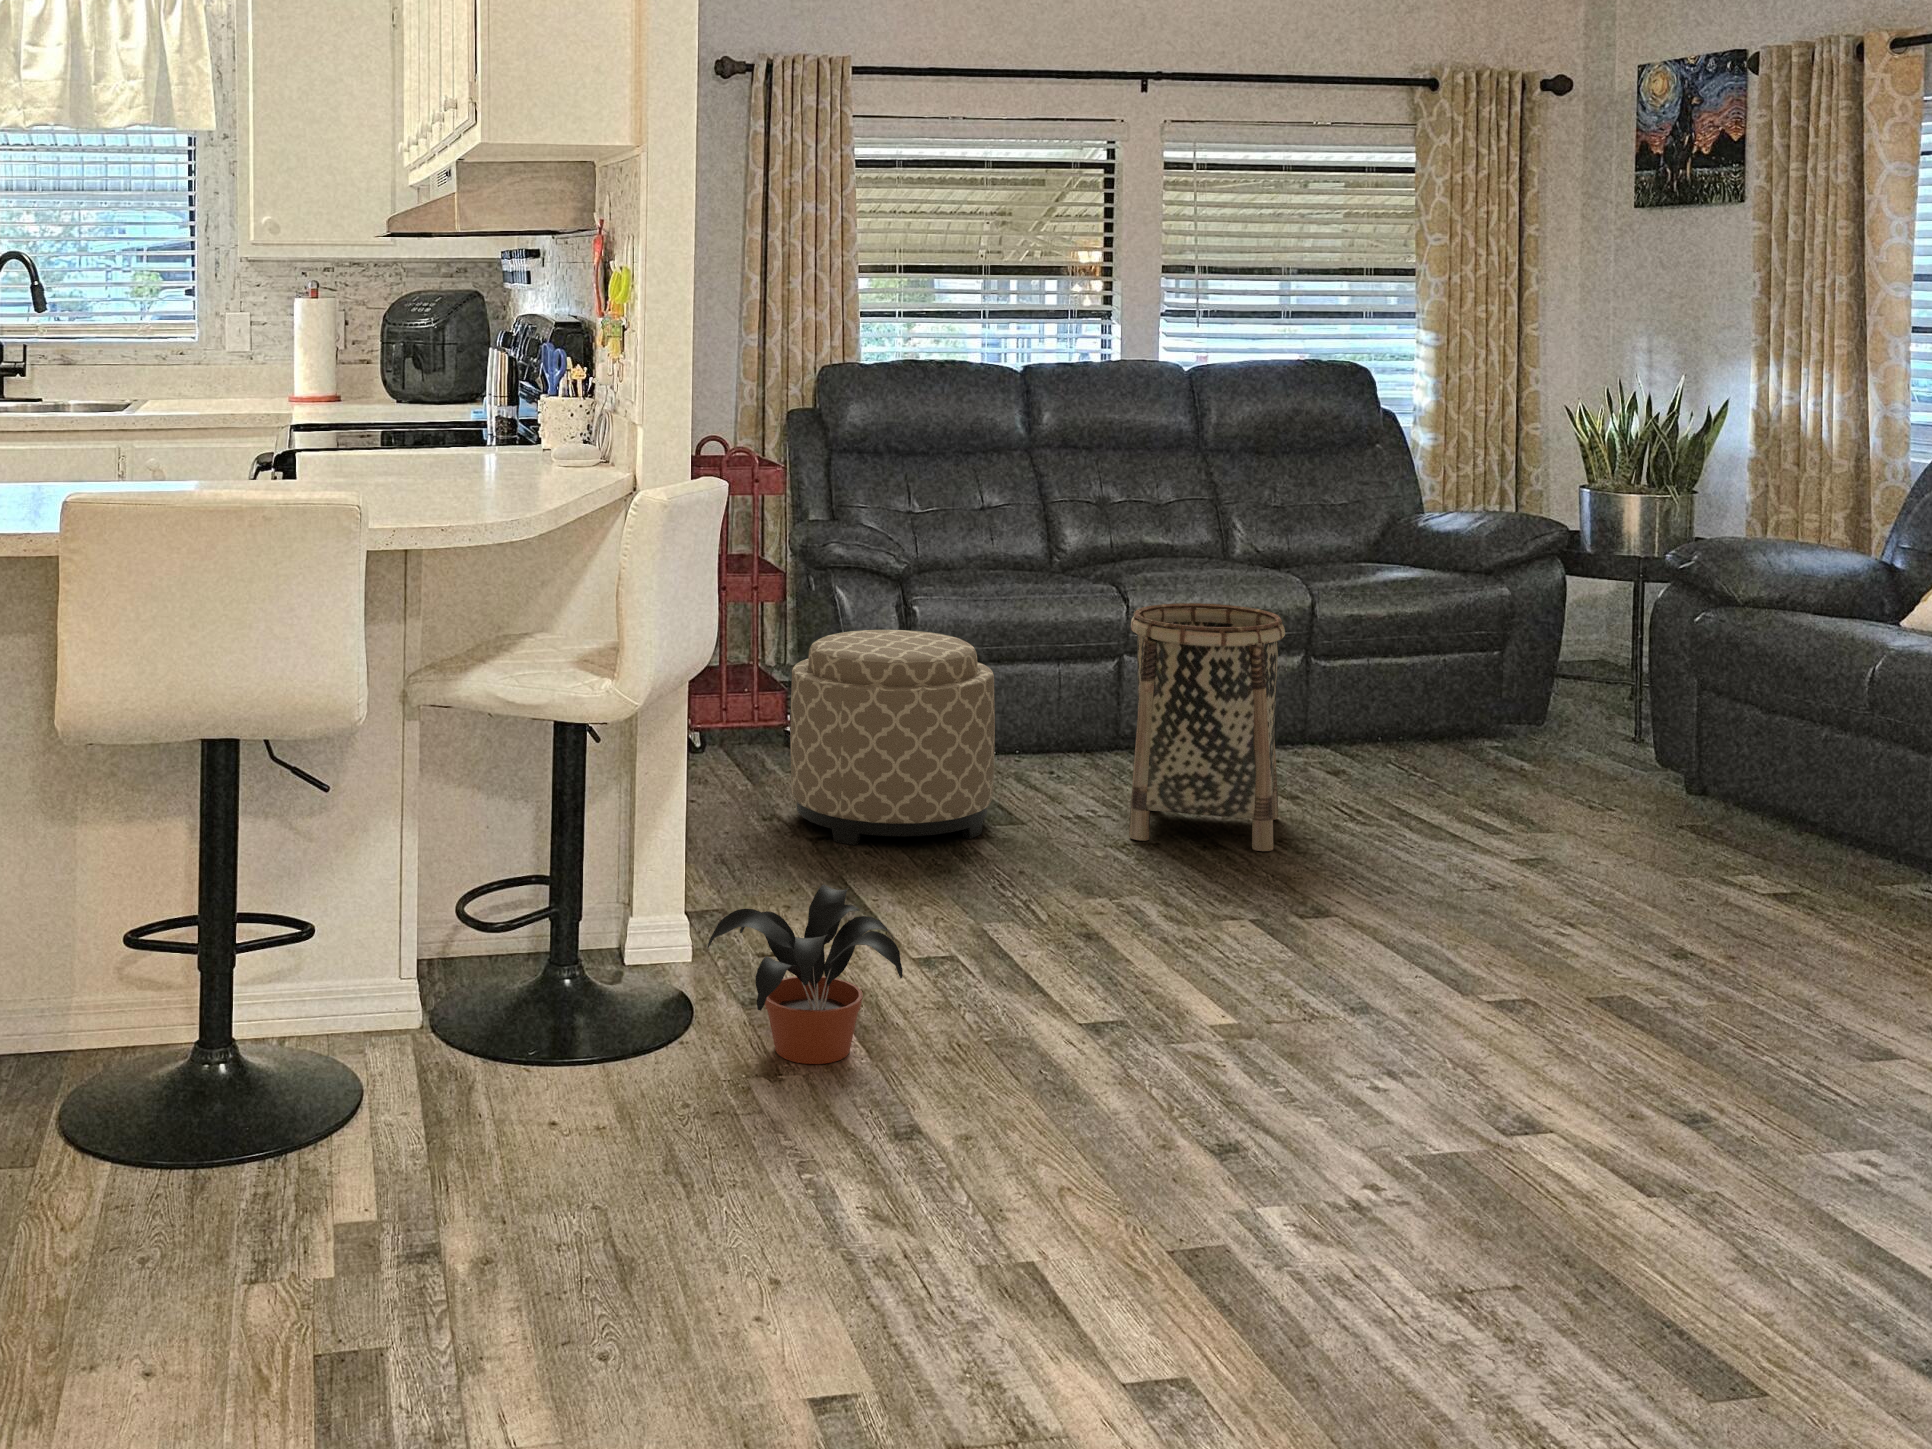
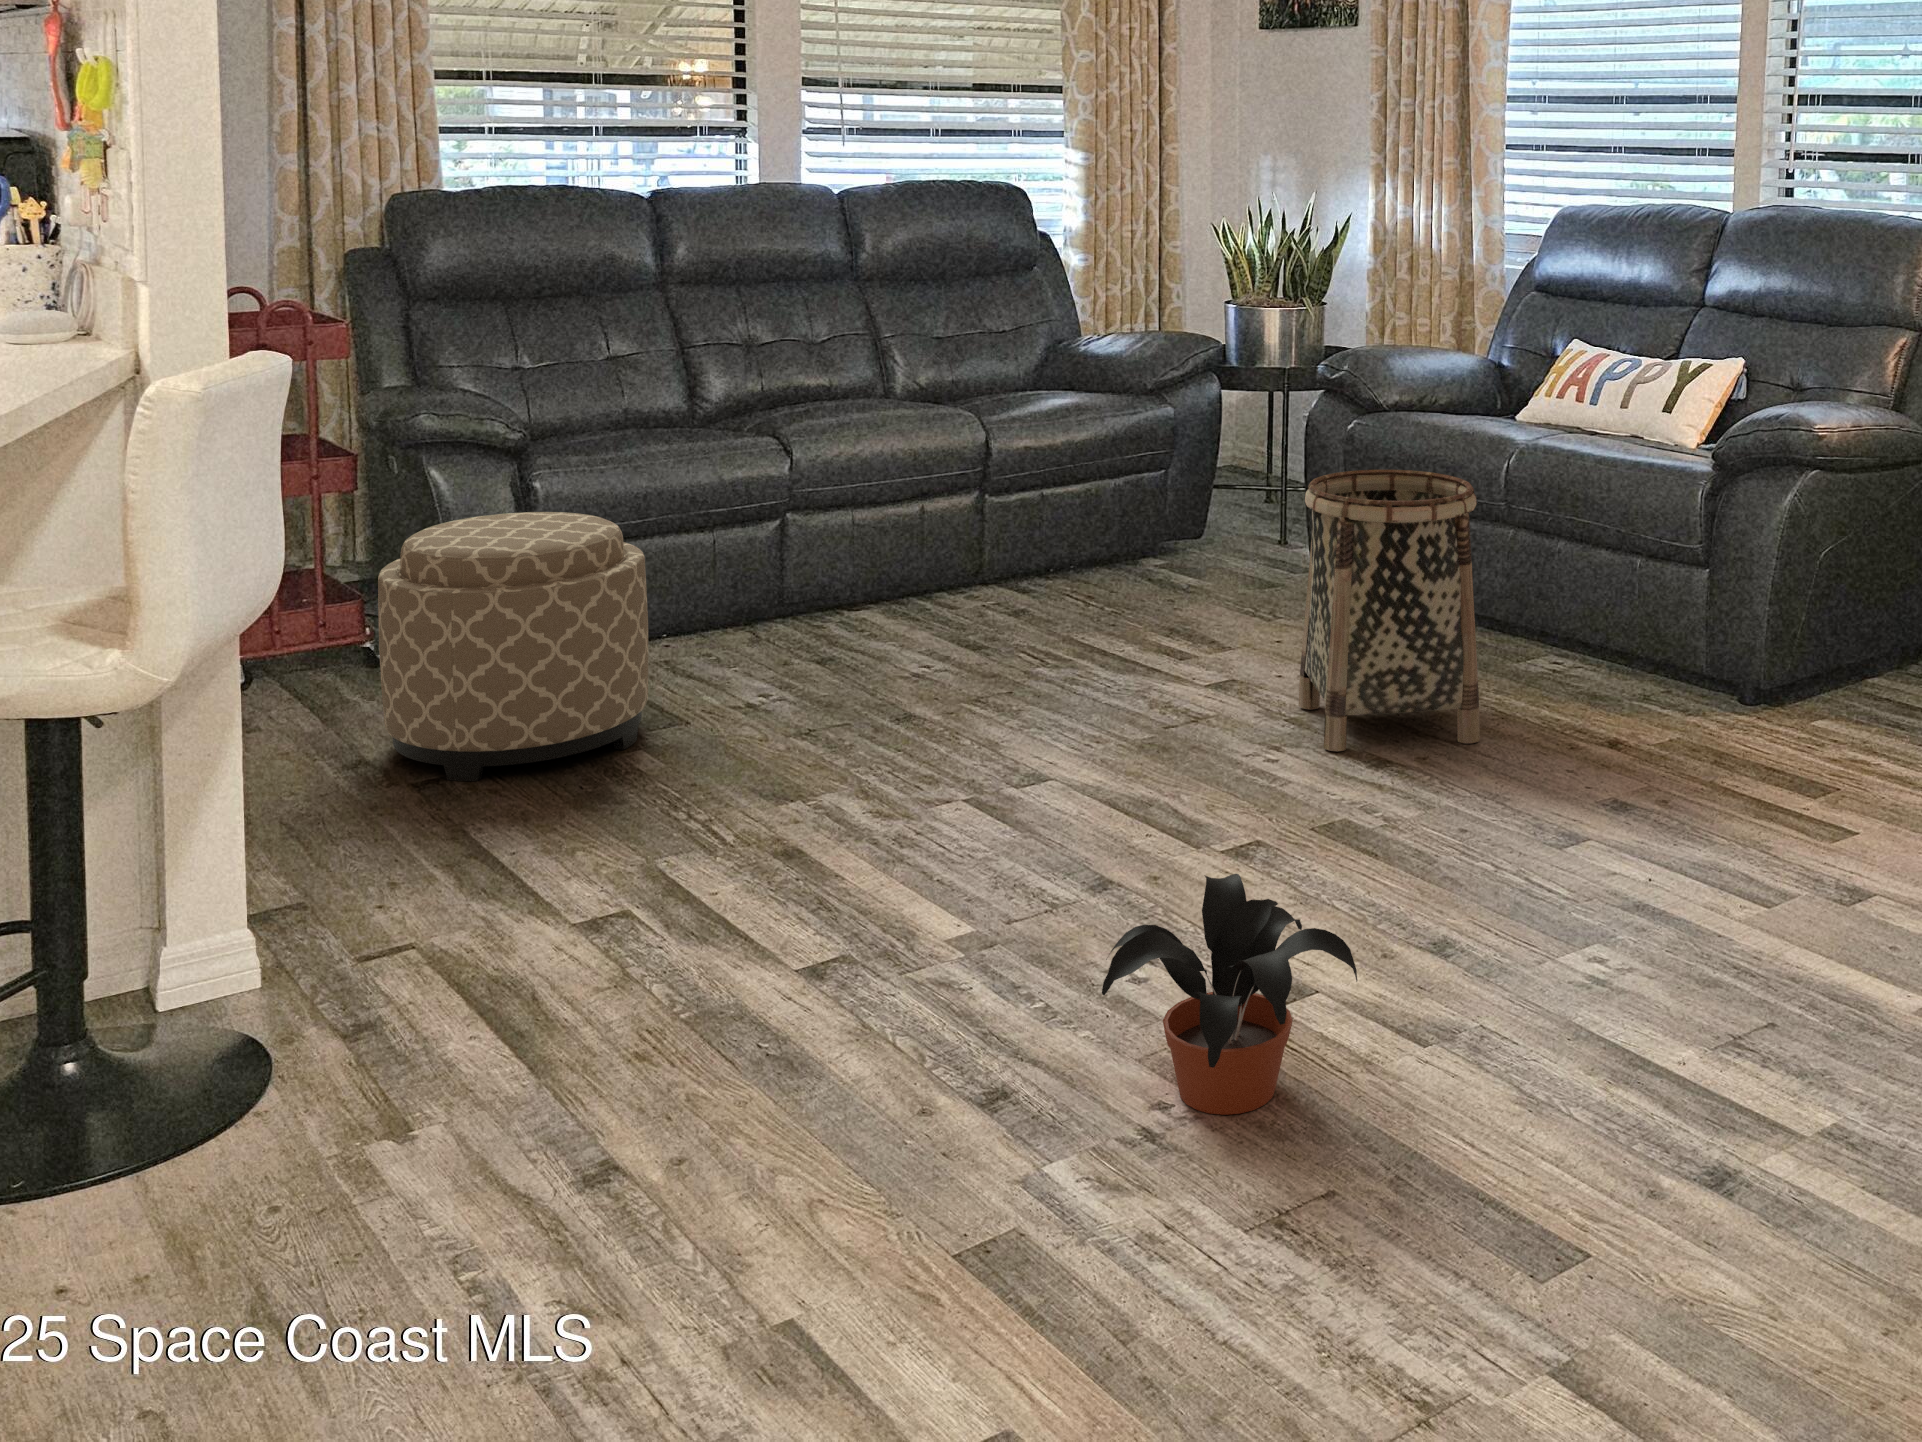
basket: present [1129,603,1285,851] -> present [1298,470,1480,751]
potted plant: present [707,885,903,1064] -> present [1102,874,1358,1115]

